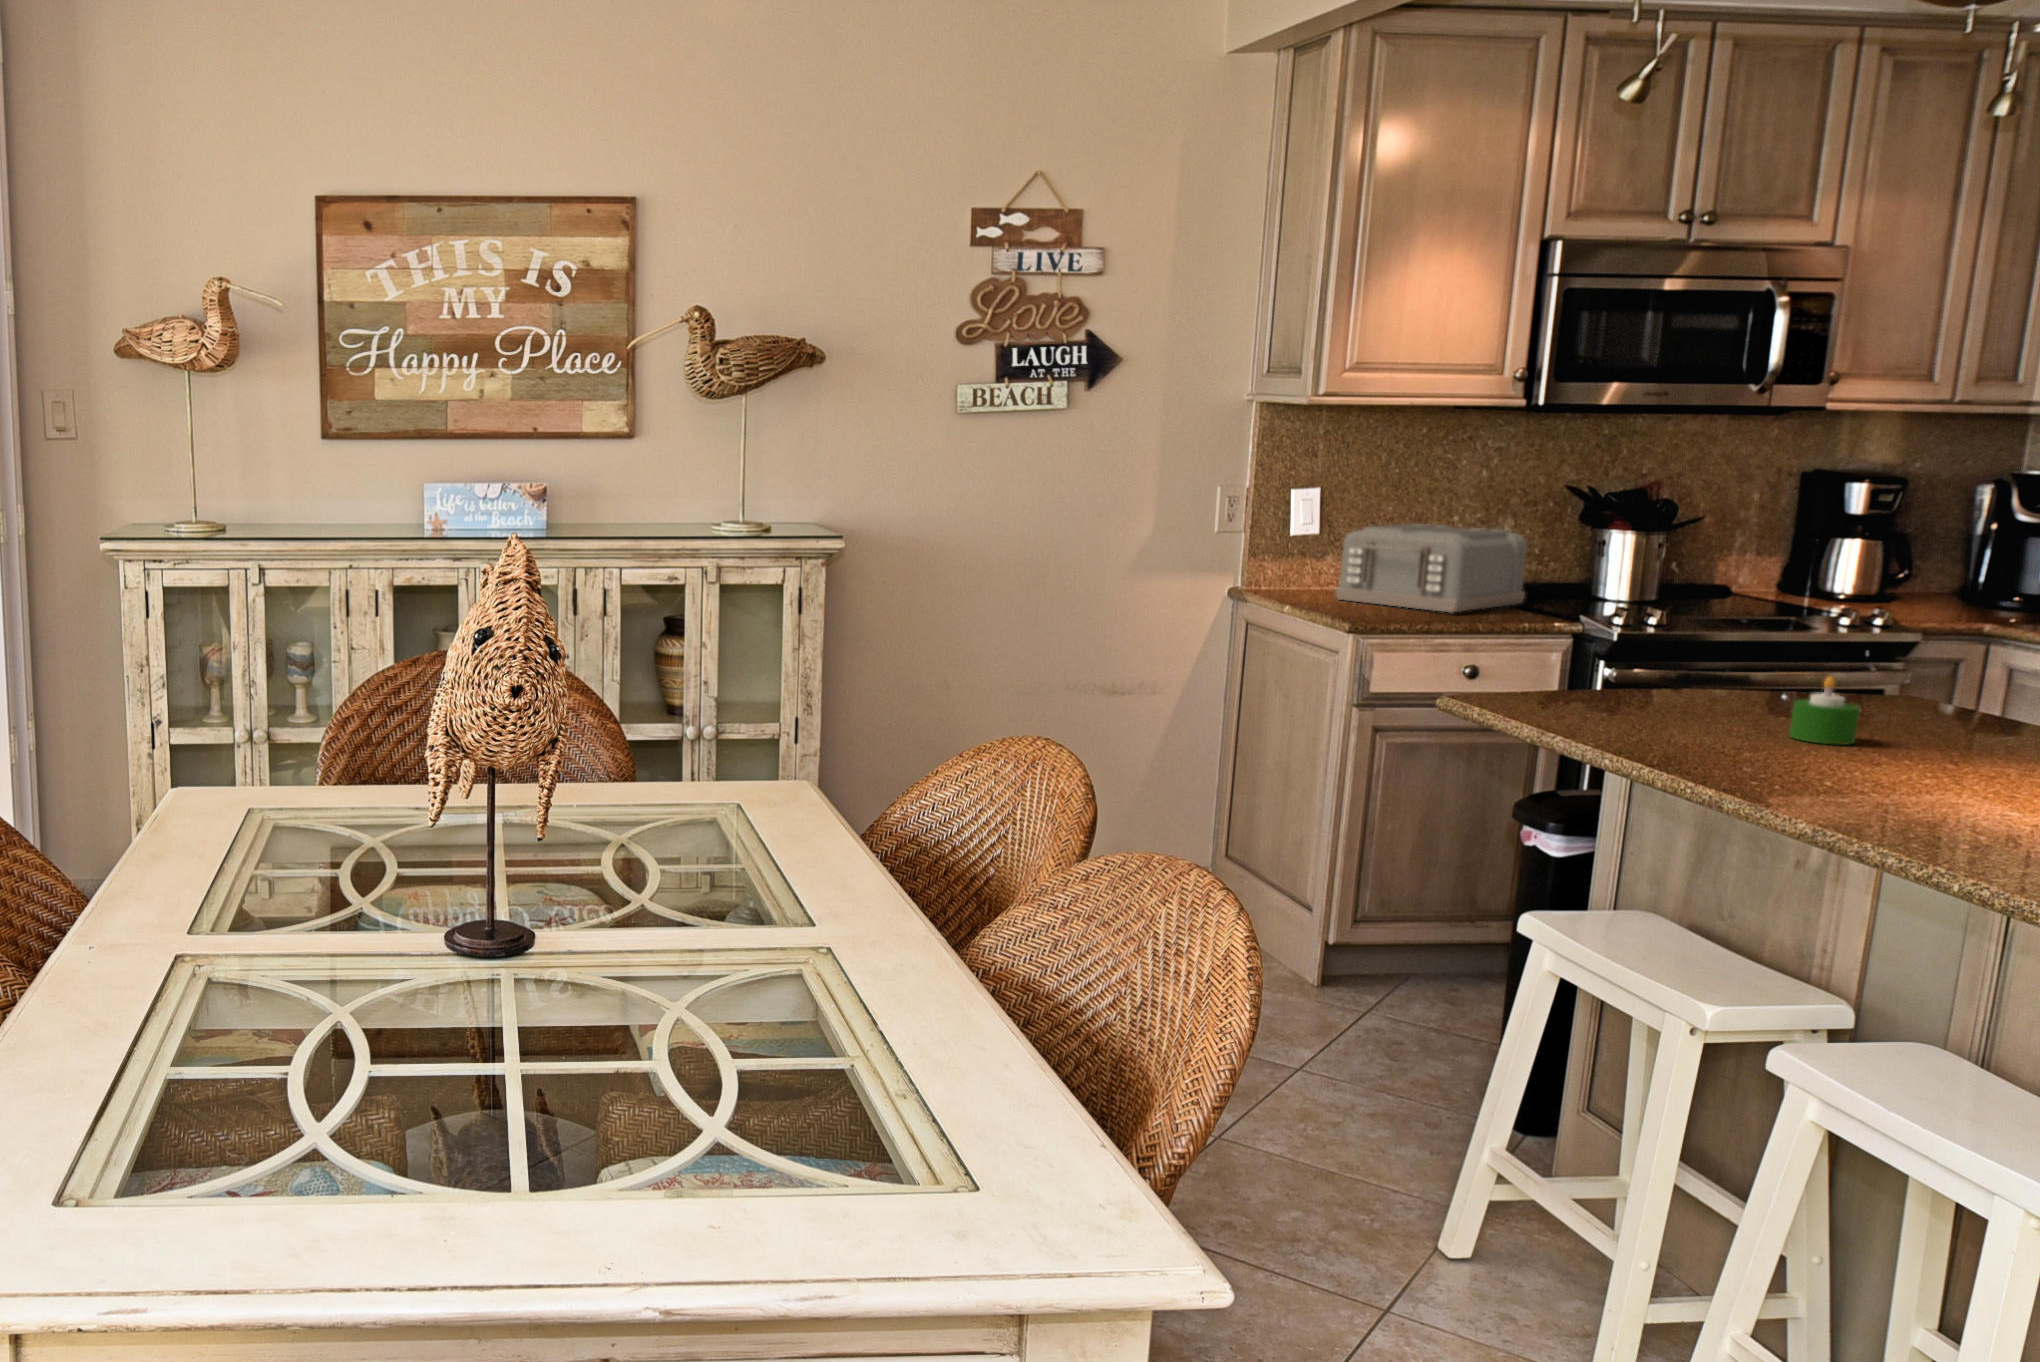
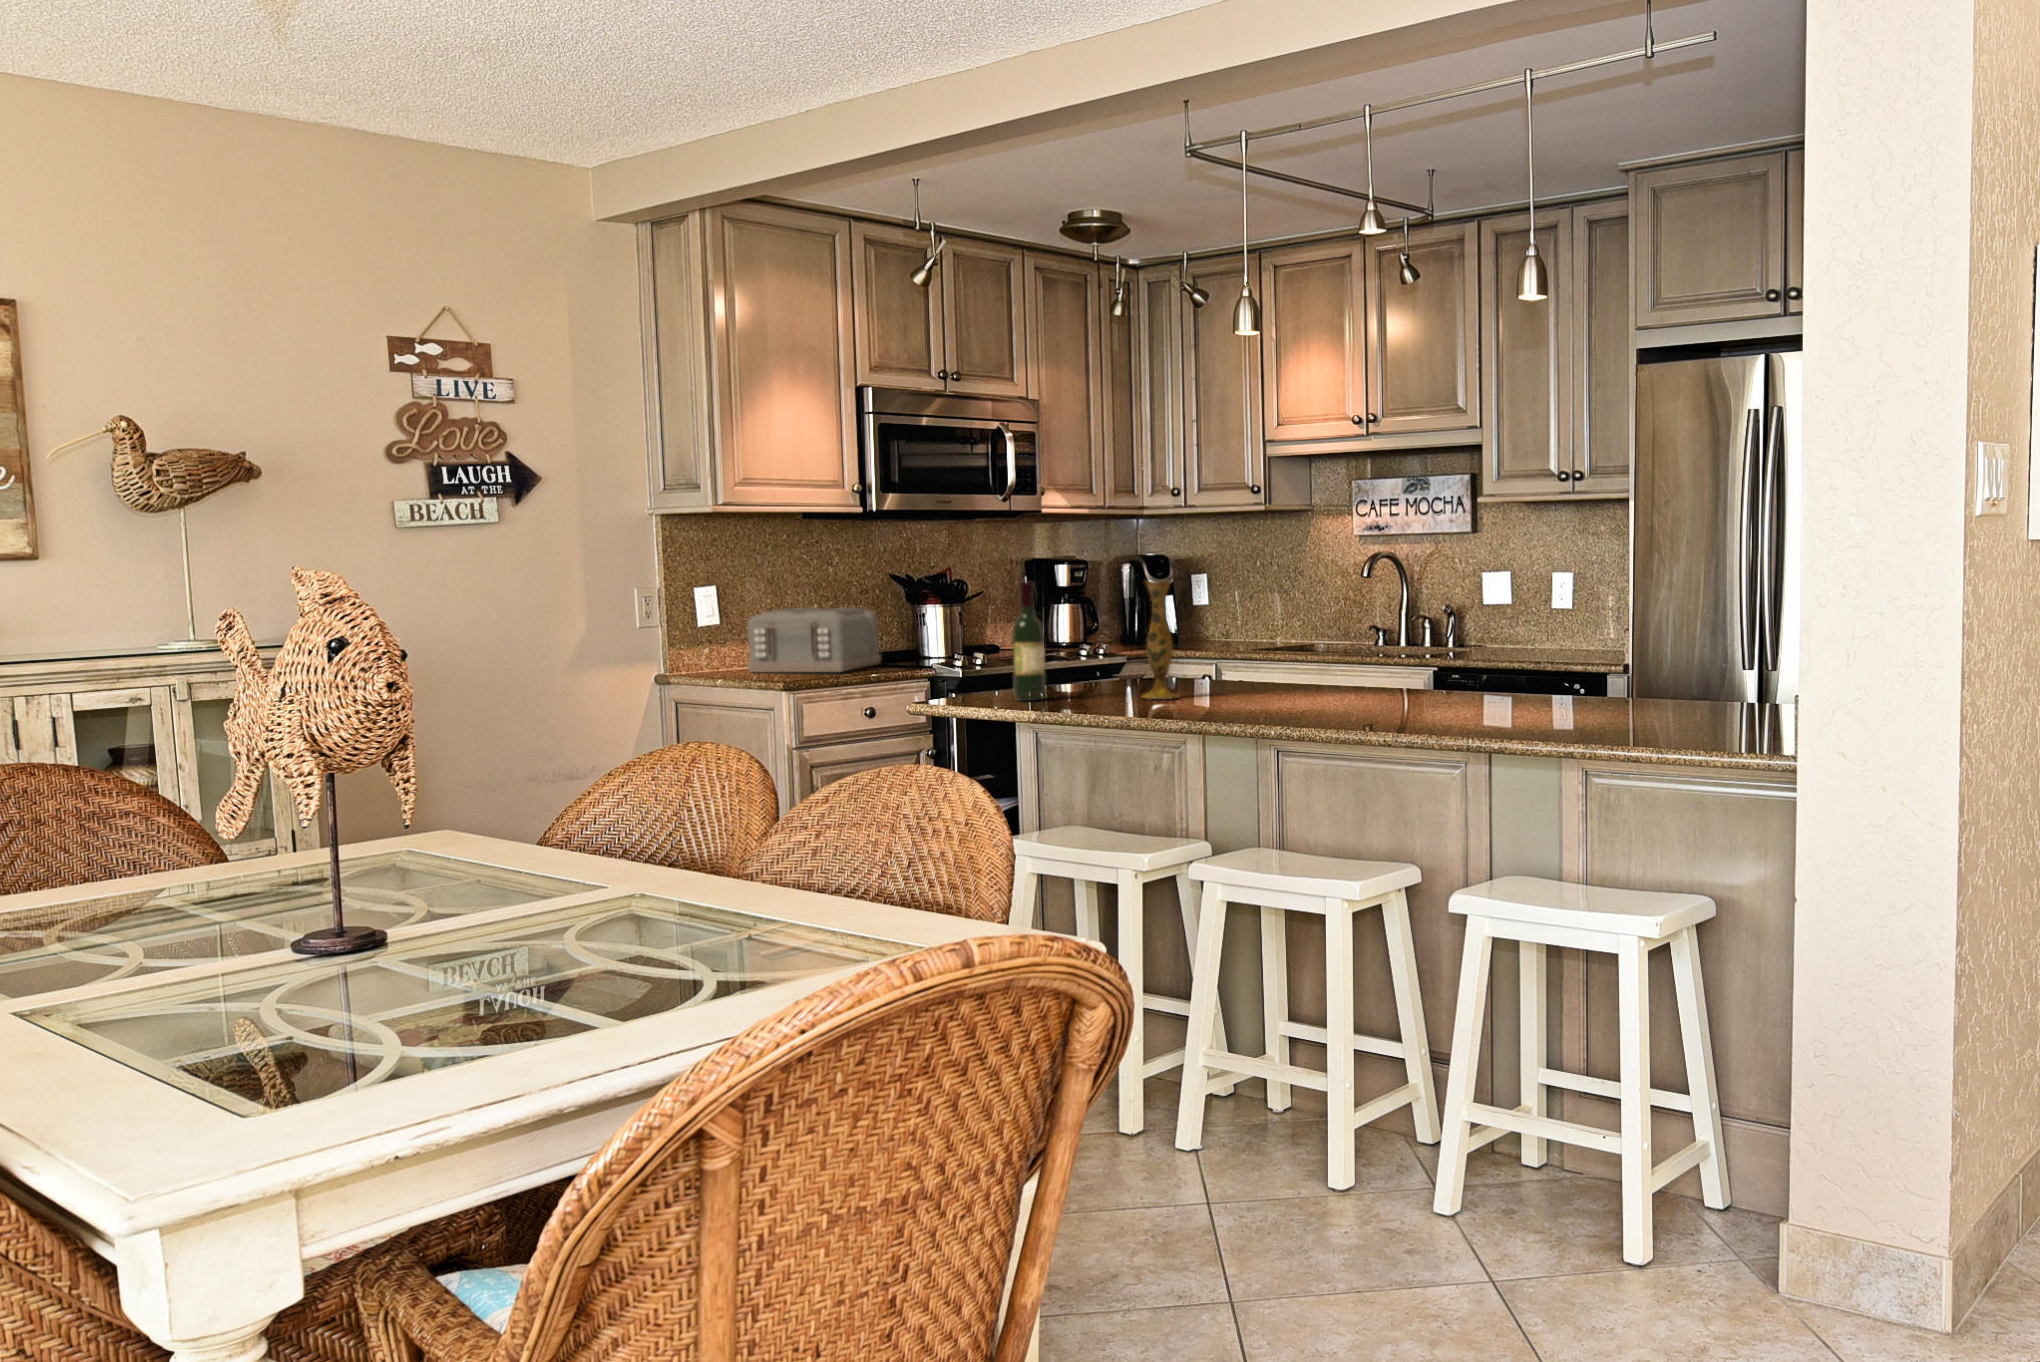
wine bottle: none [1664,527,1729,703] -> present [1012,582,1045,701]
vase: none [1893,541,1992,734] -> present [1142,580,1179,699]
candle: present [1790,676,1860,745] -> none [1095,667,1130,710]

